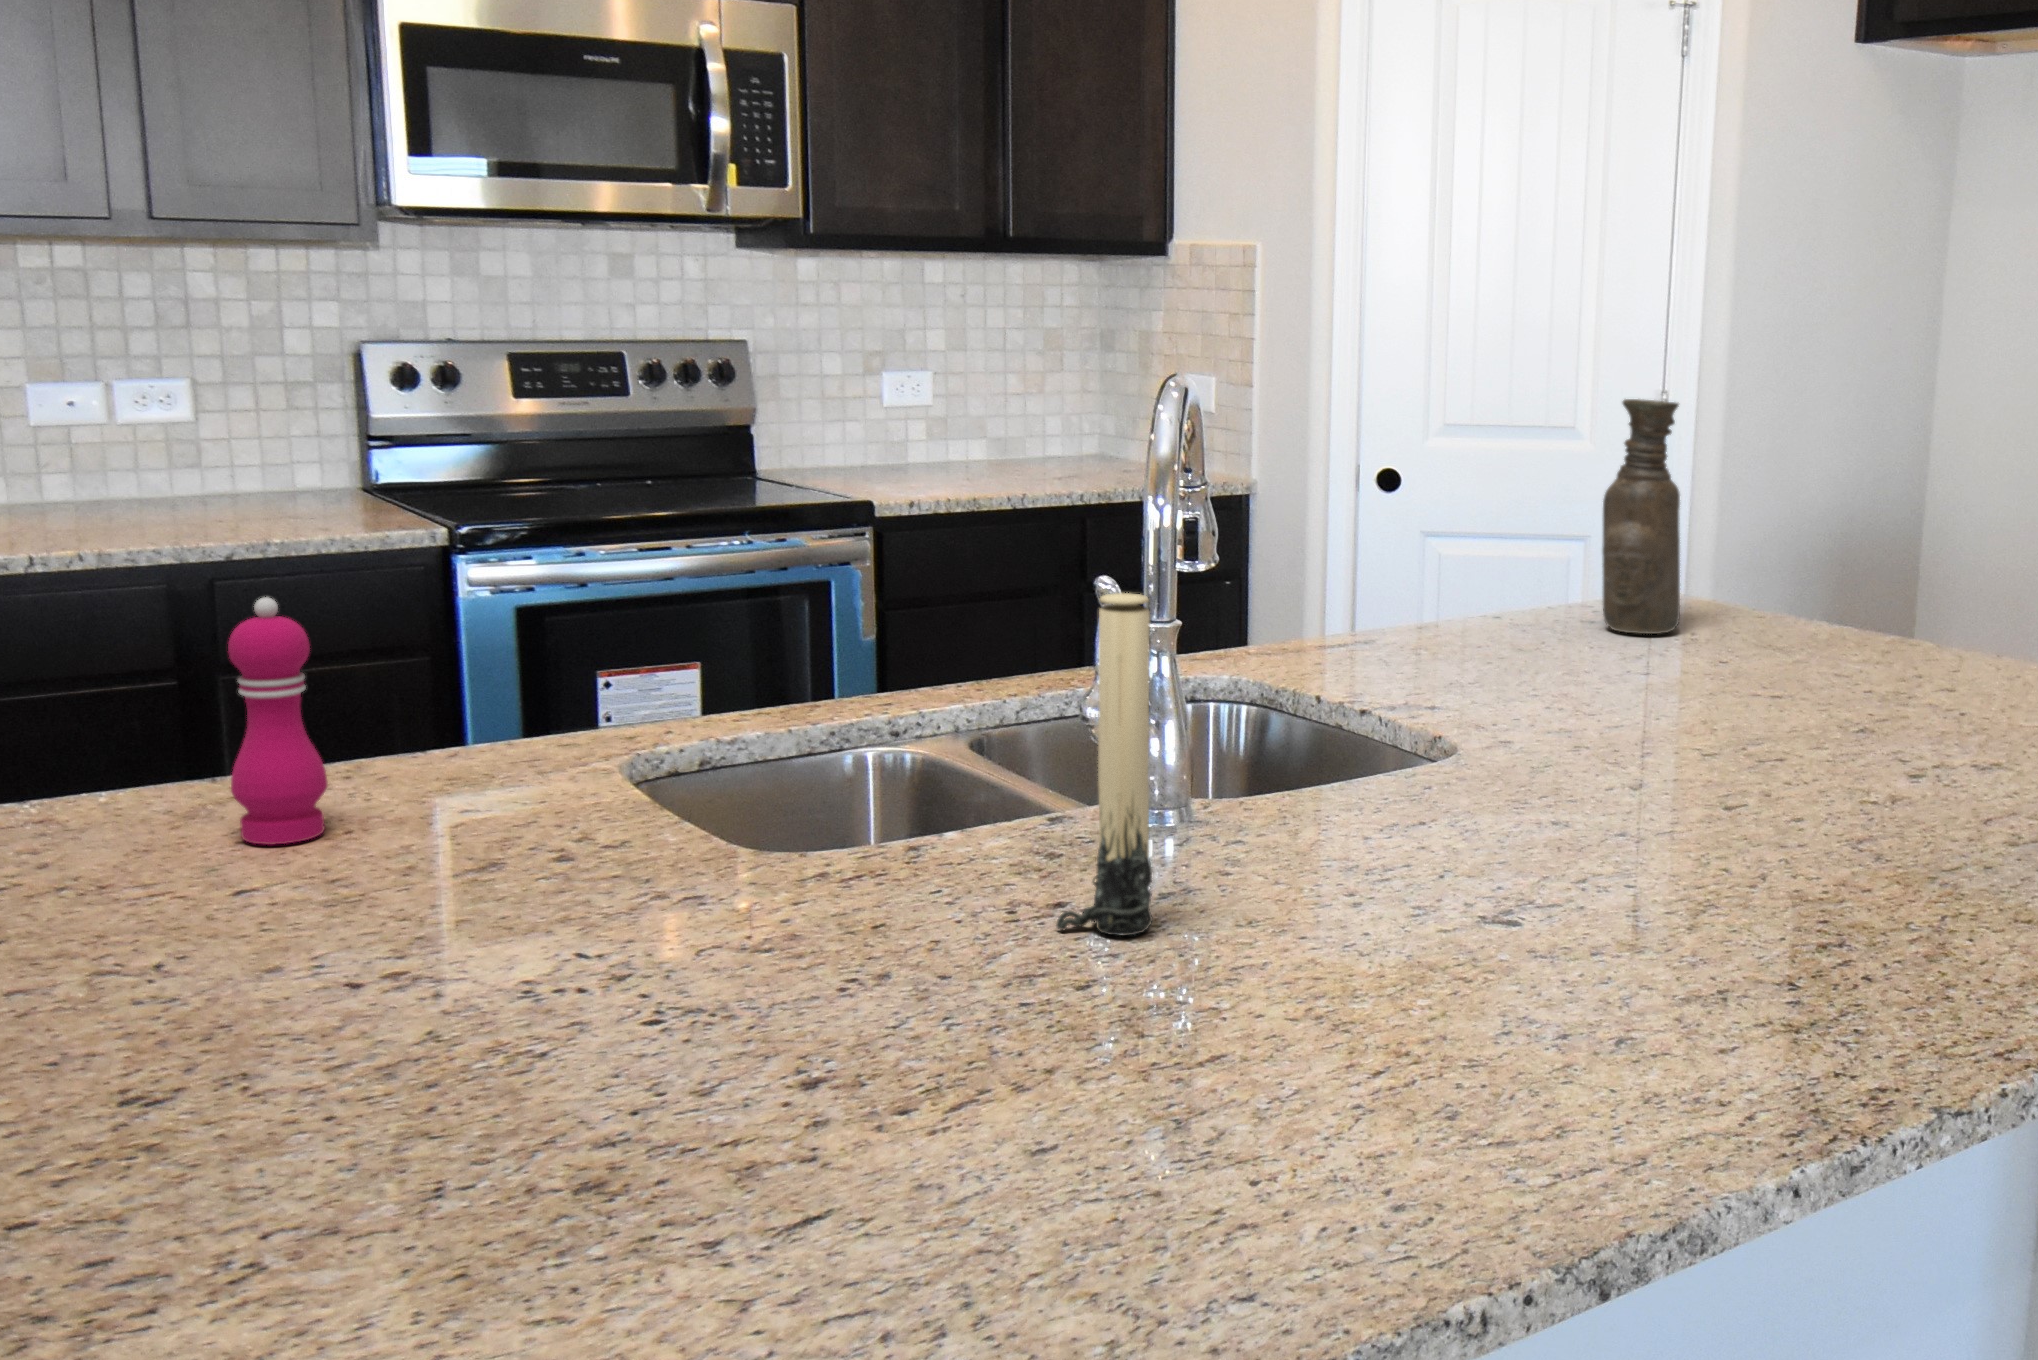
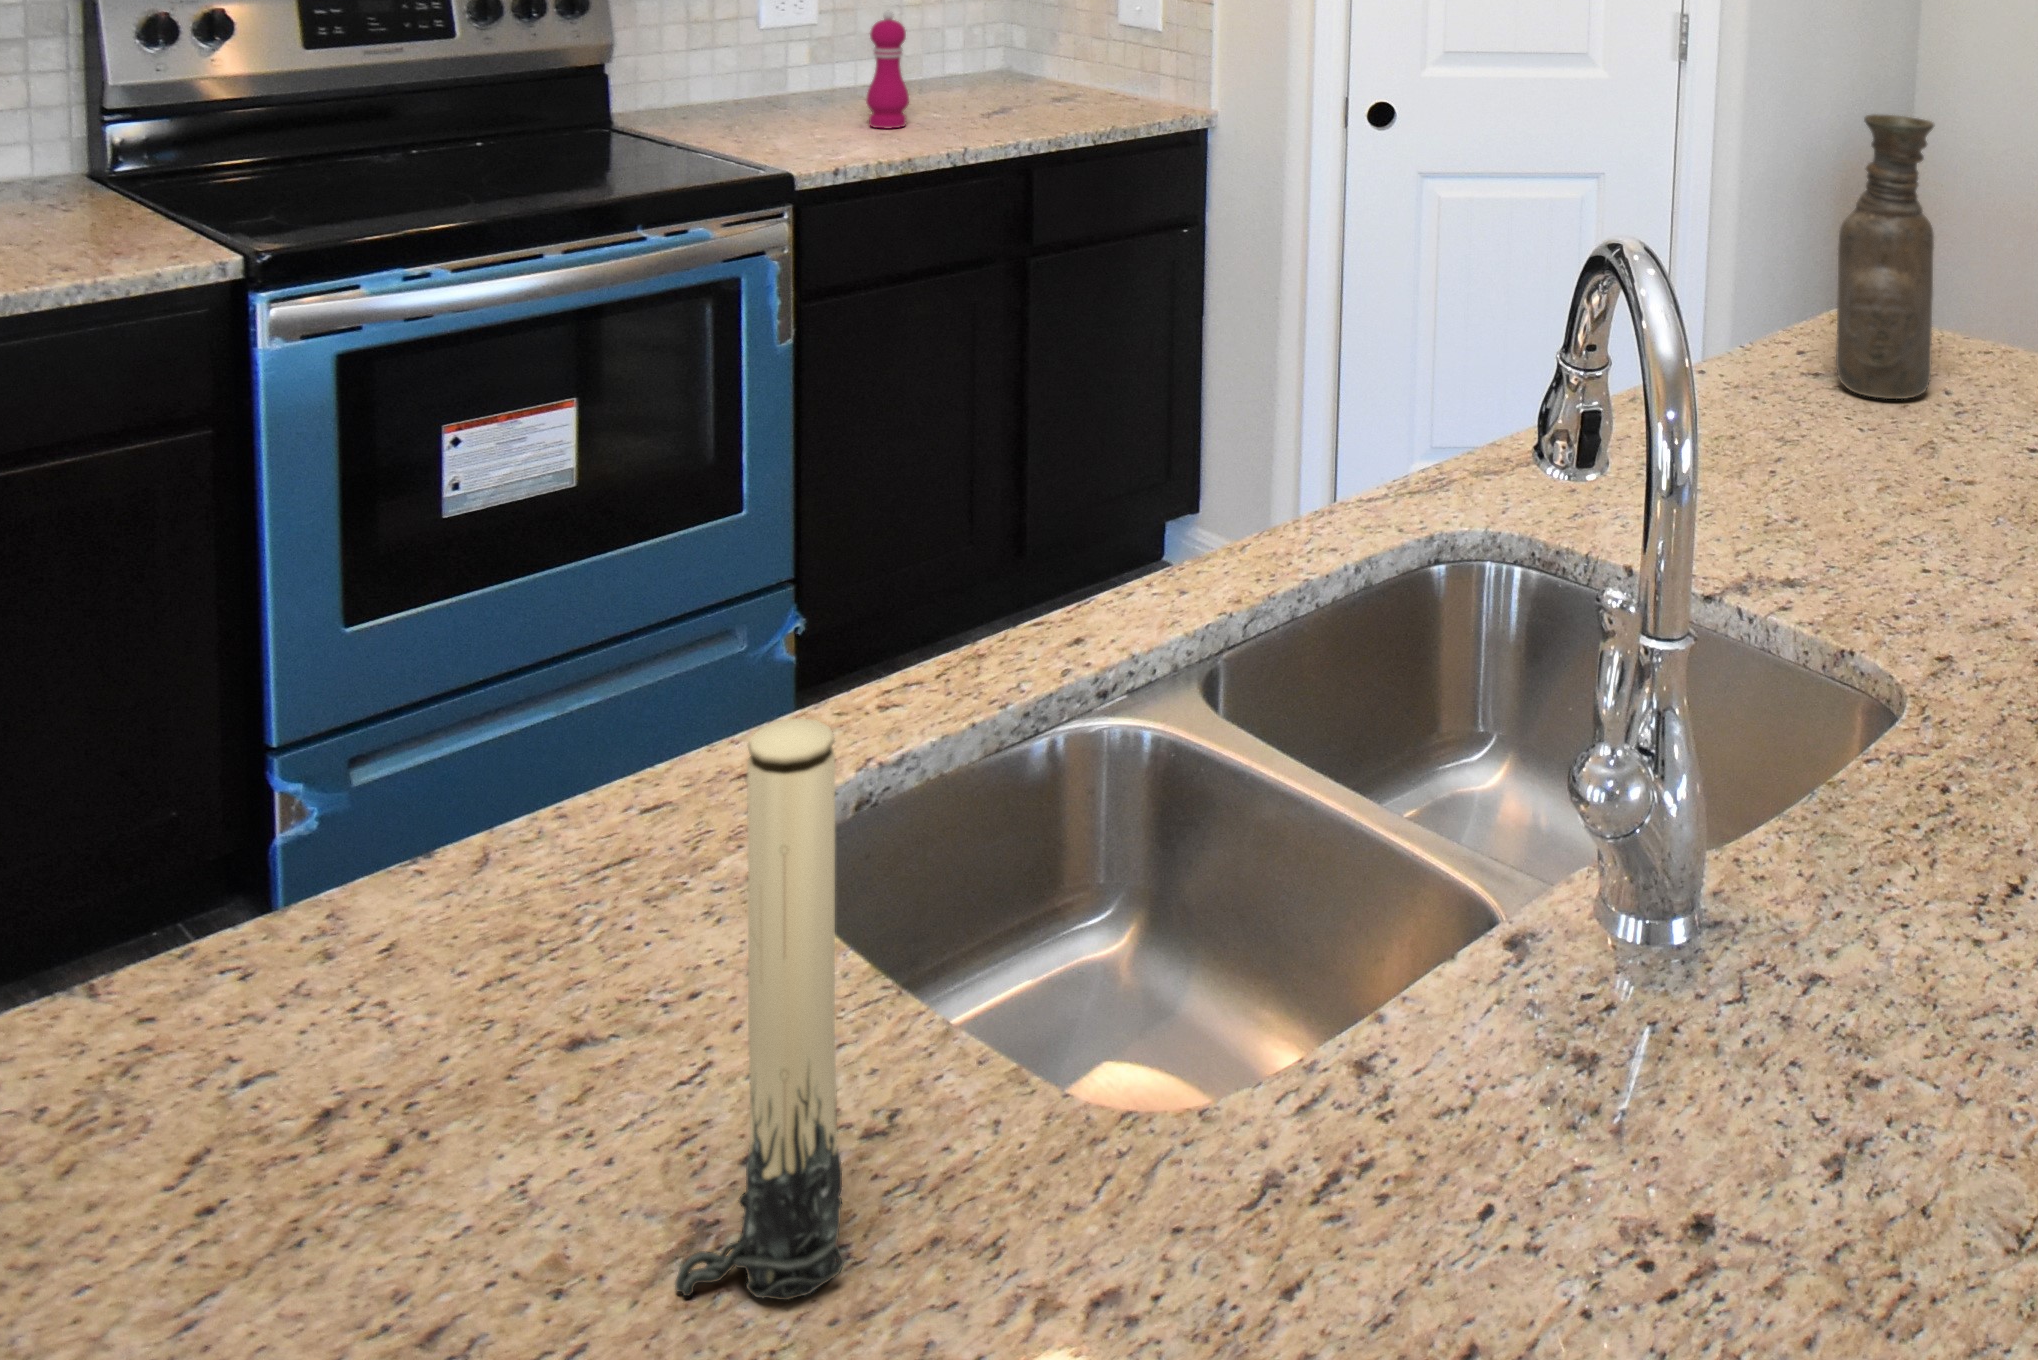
candle: present [1056,593,1153,936] -> present [675,719,844,1300]
pepper mill: present [228,597,328,844] -> present [866,10,909,128]

